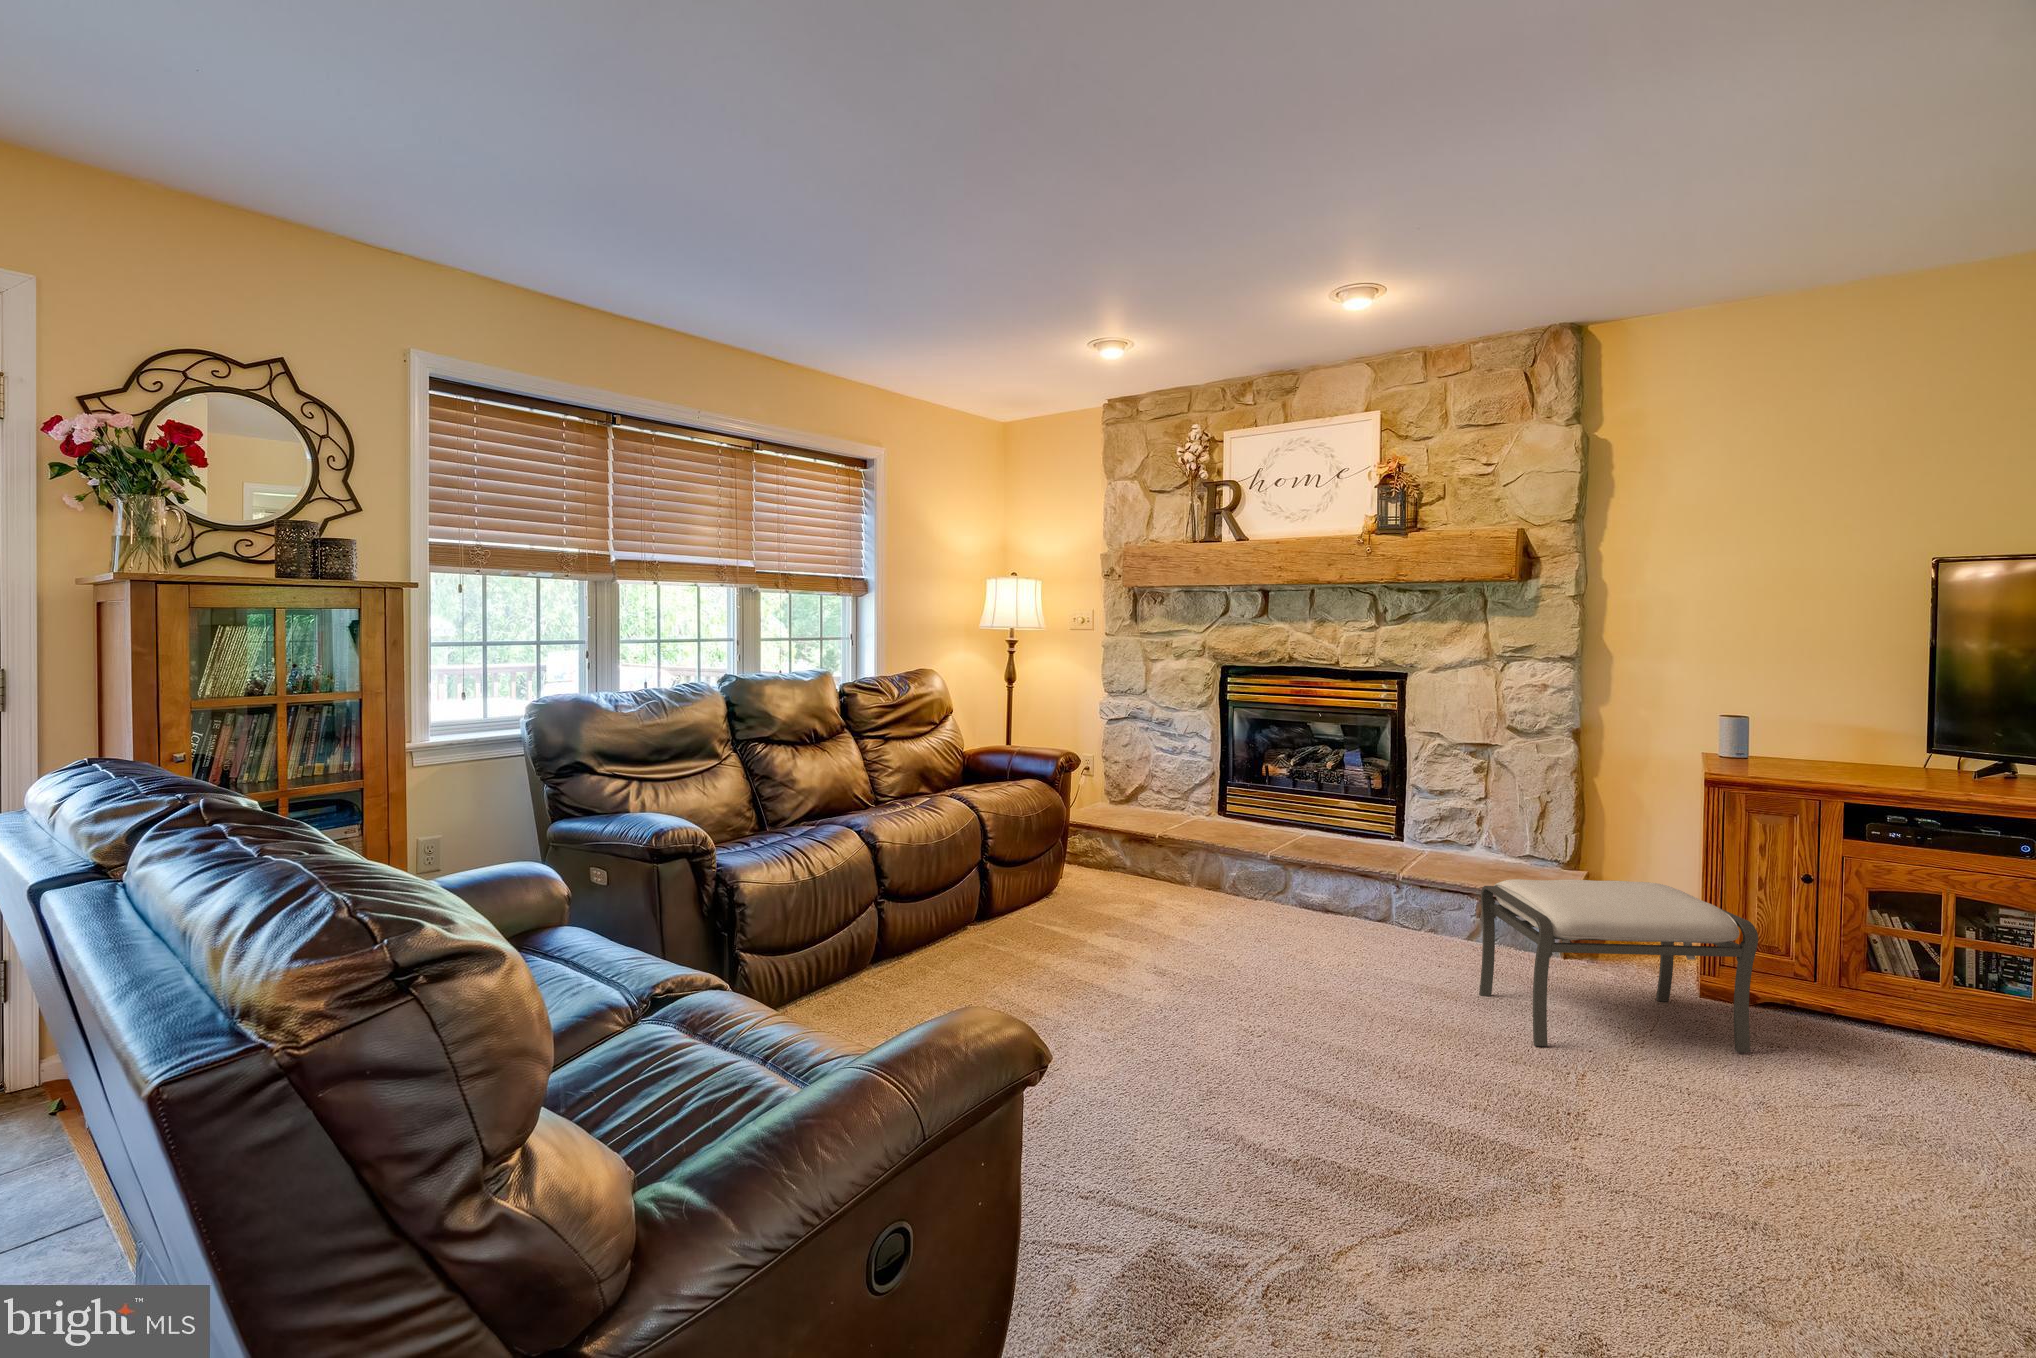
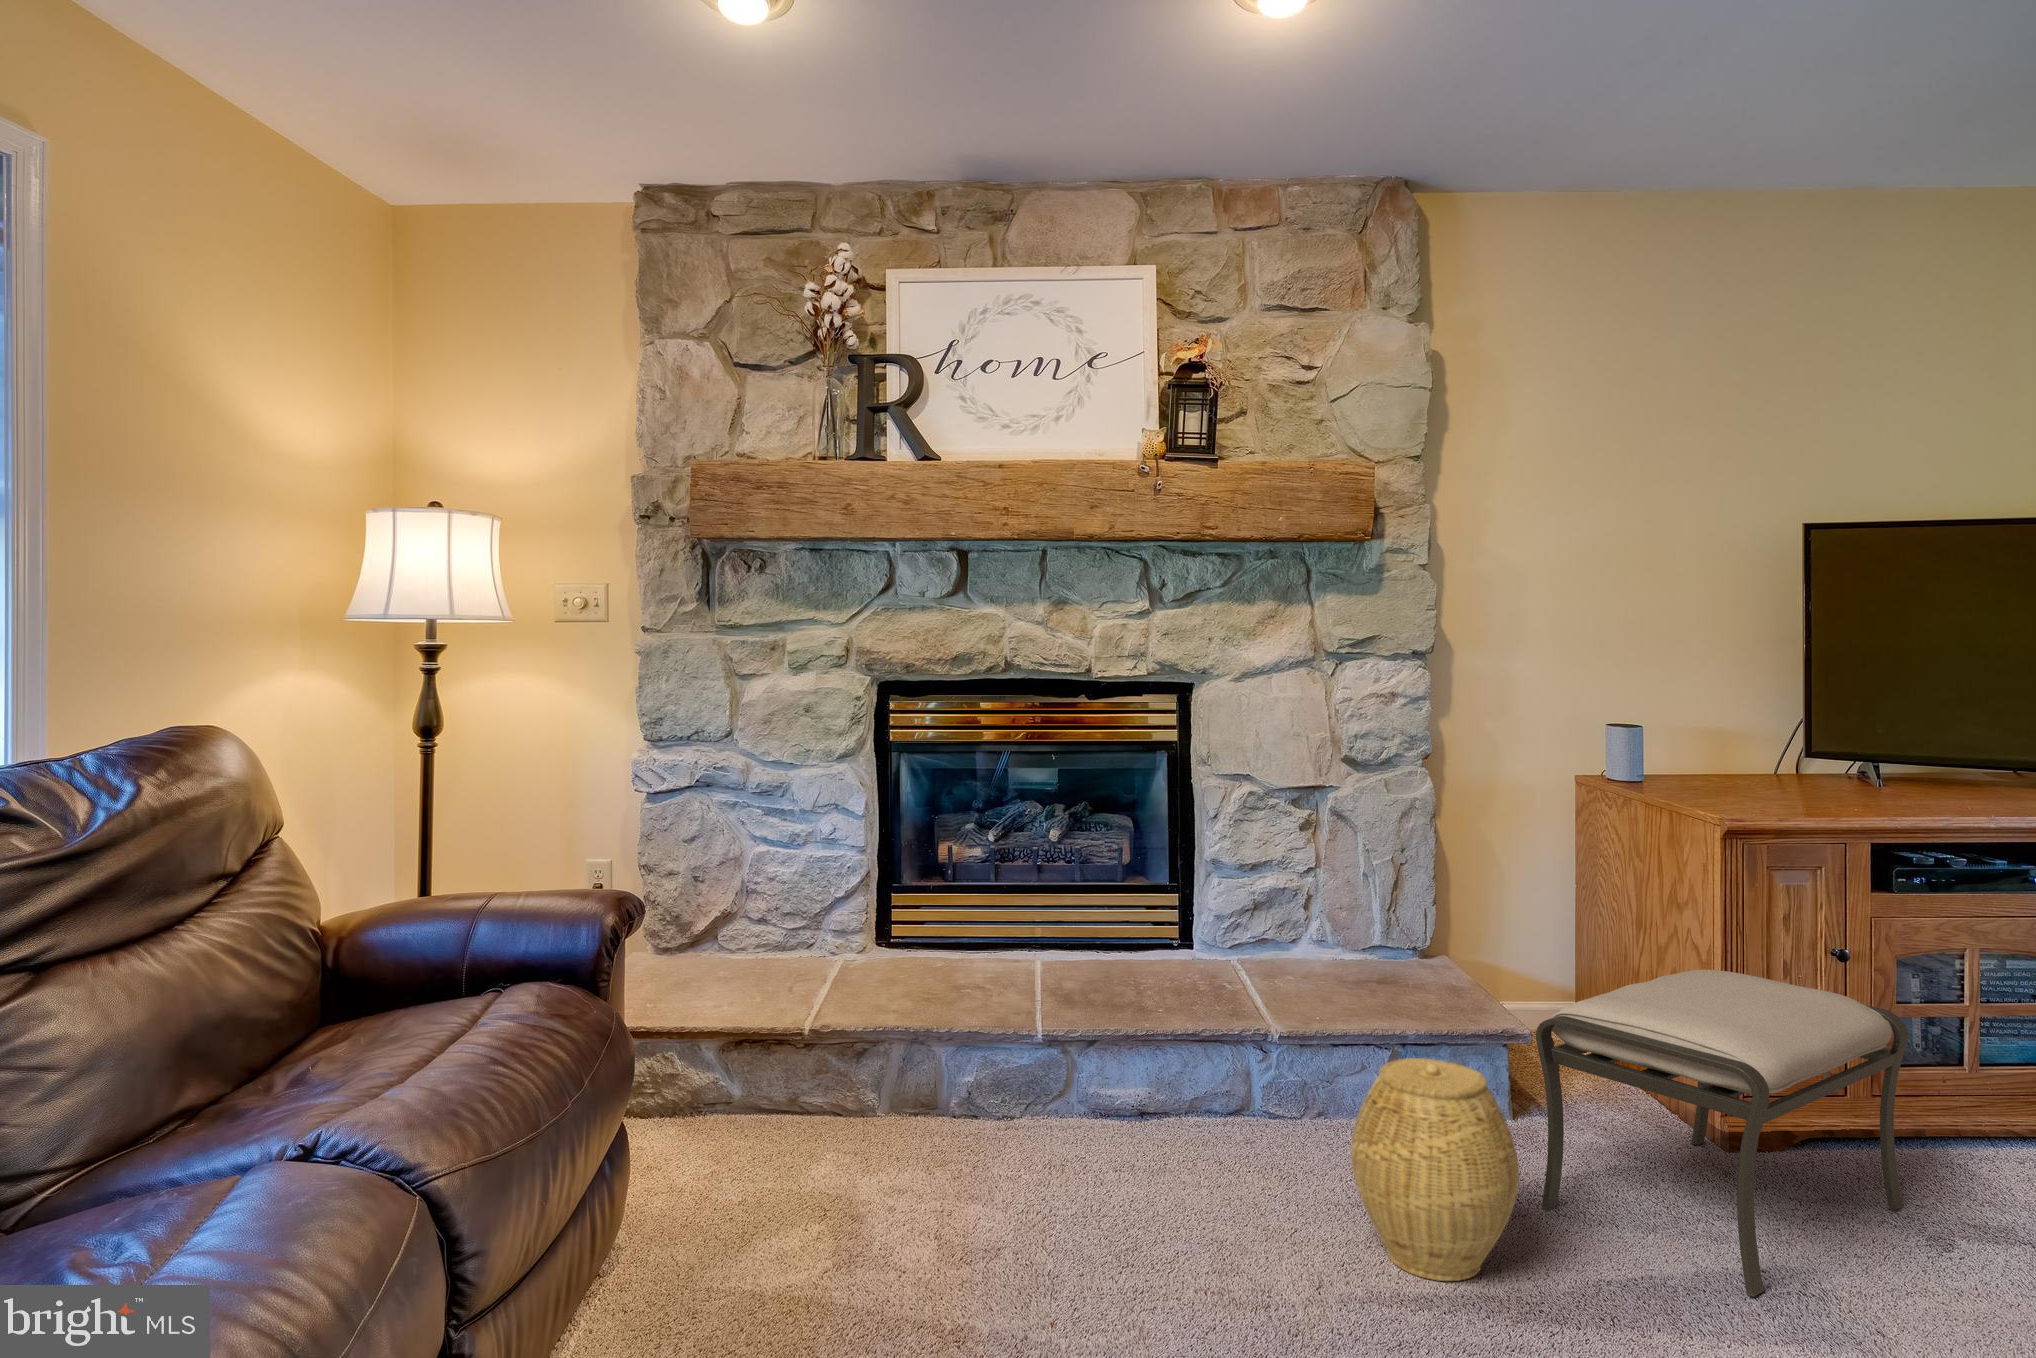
woven basket: none [1332,889,1422,1001] -> present [1351,1058,1519,1281]

